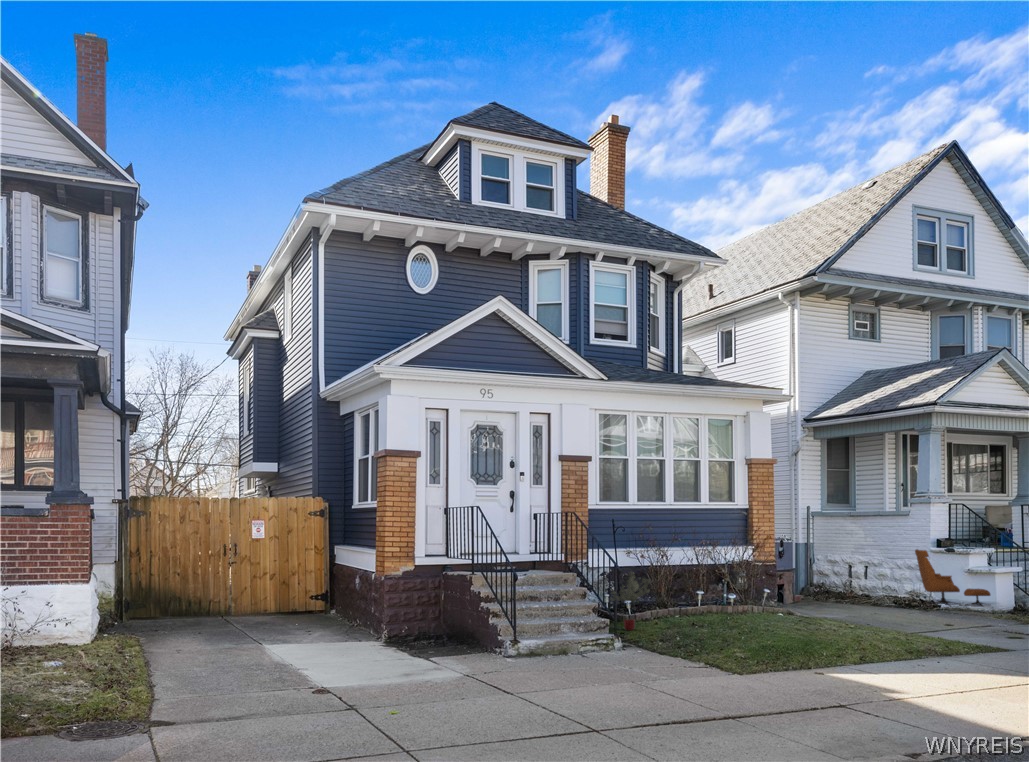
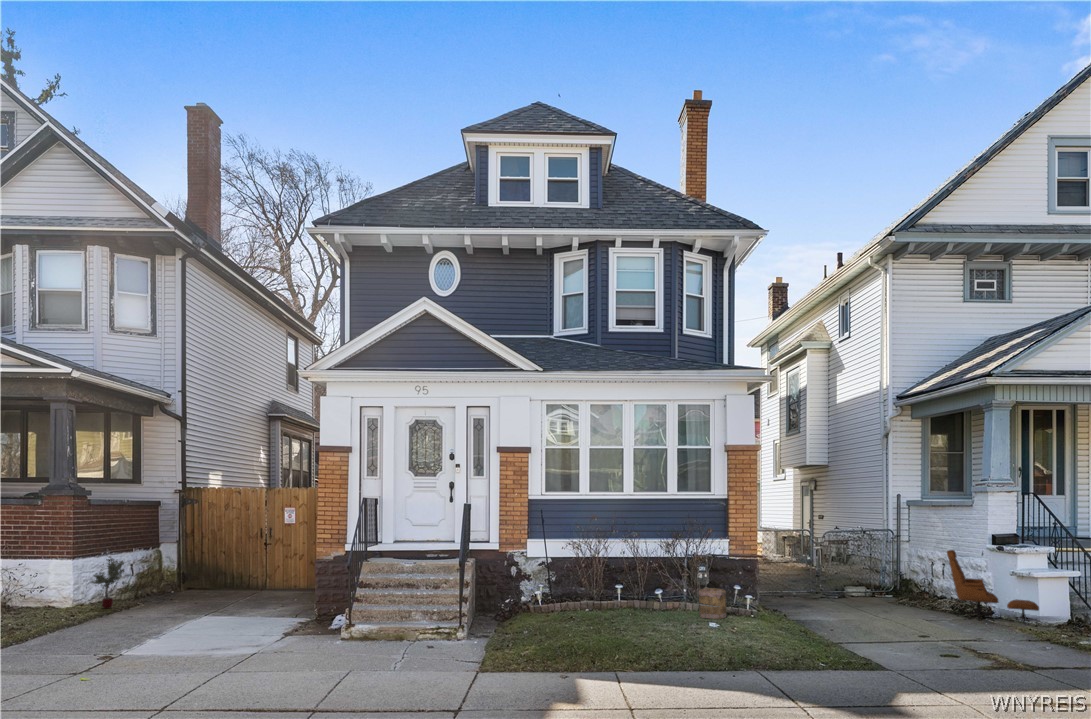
potted tree: present [611,572,650,631] -> present [91,556,124,609]
bucket: none [742,591,770,621] -> present [699,588,729,619]

